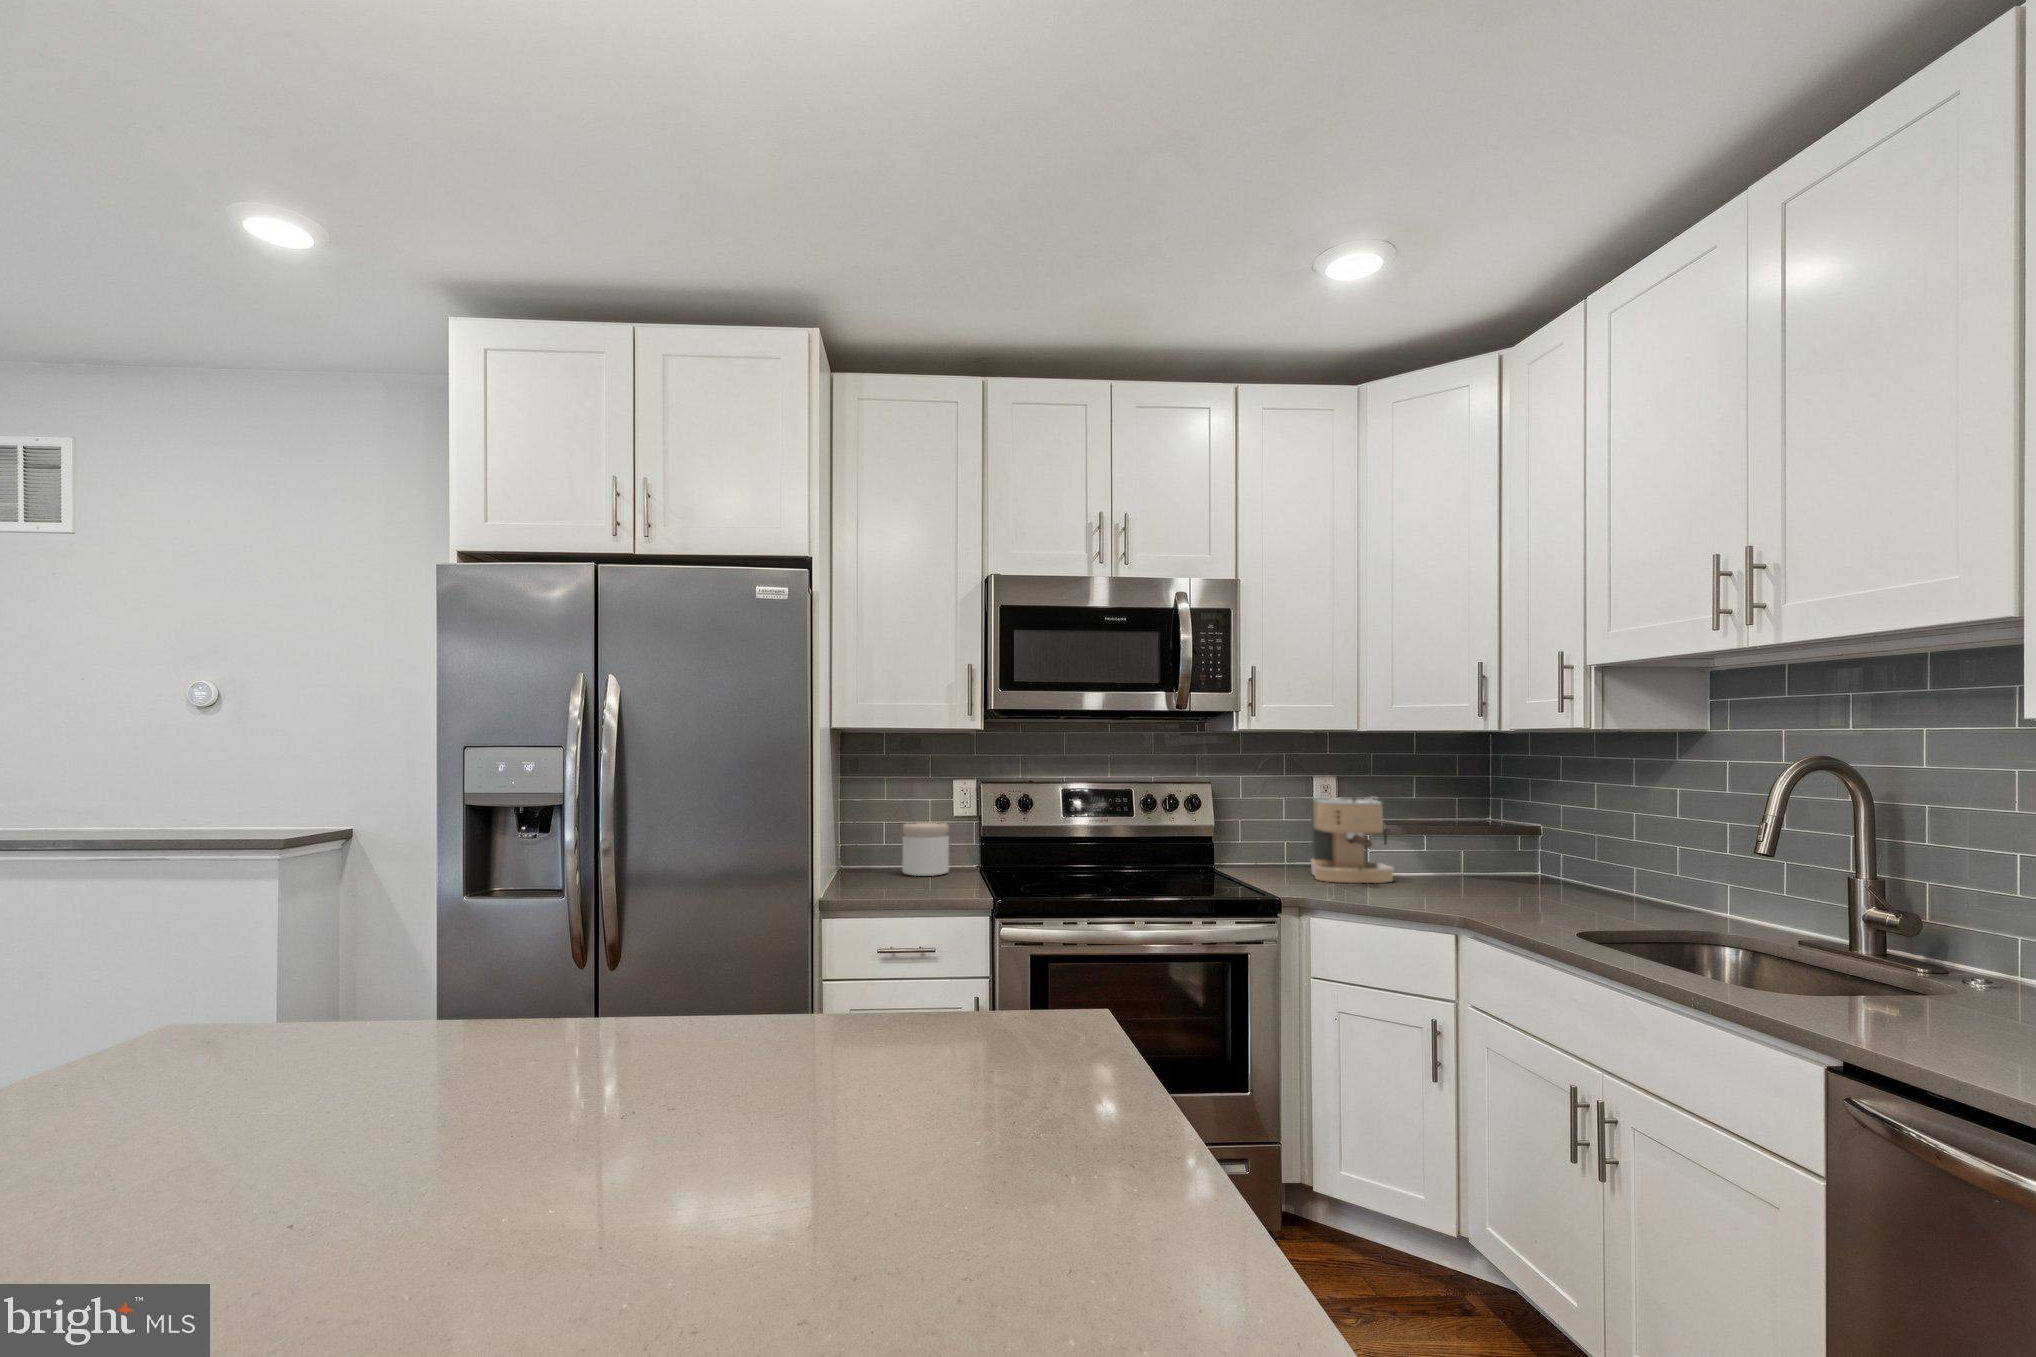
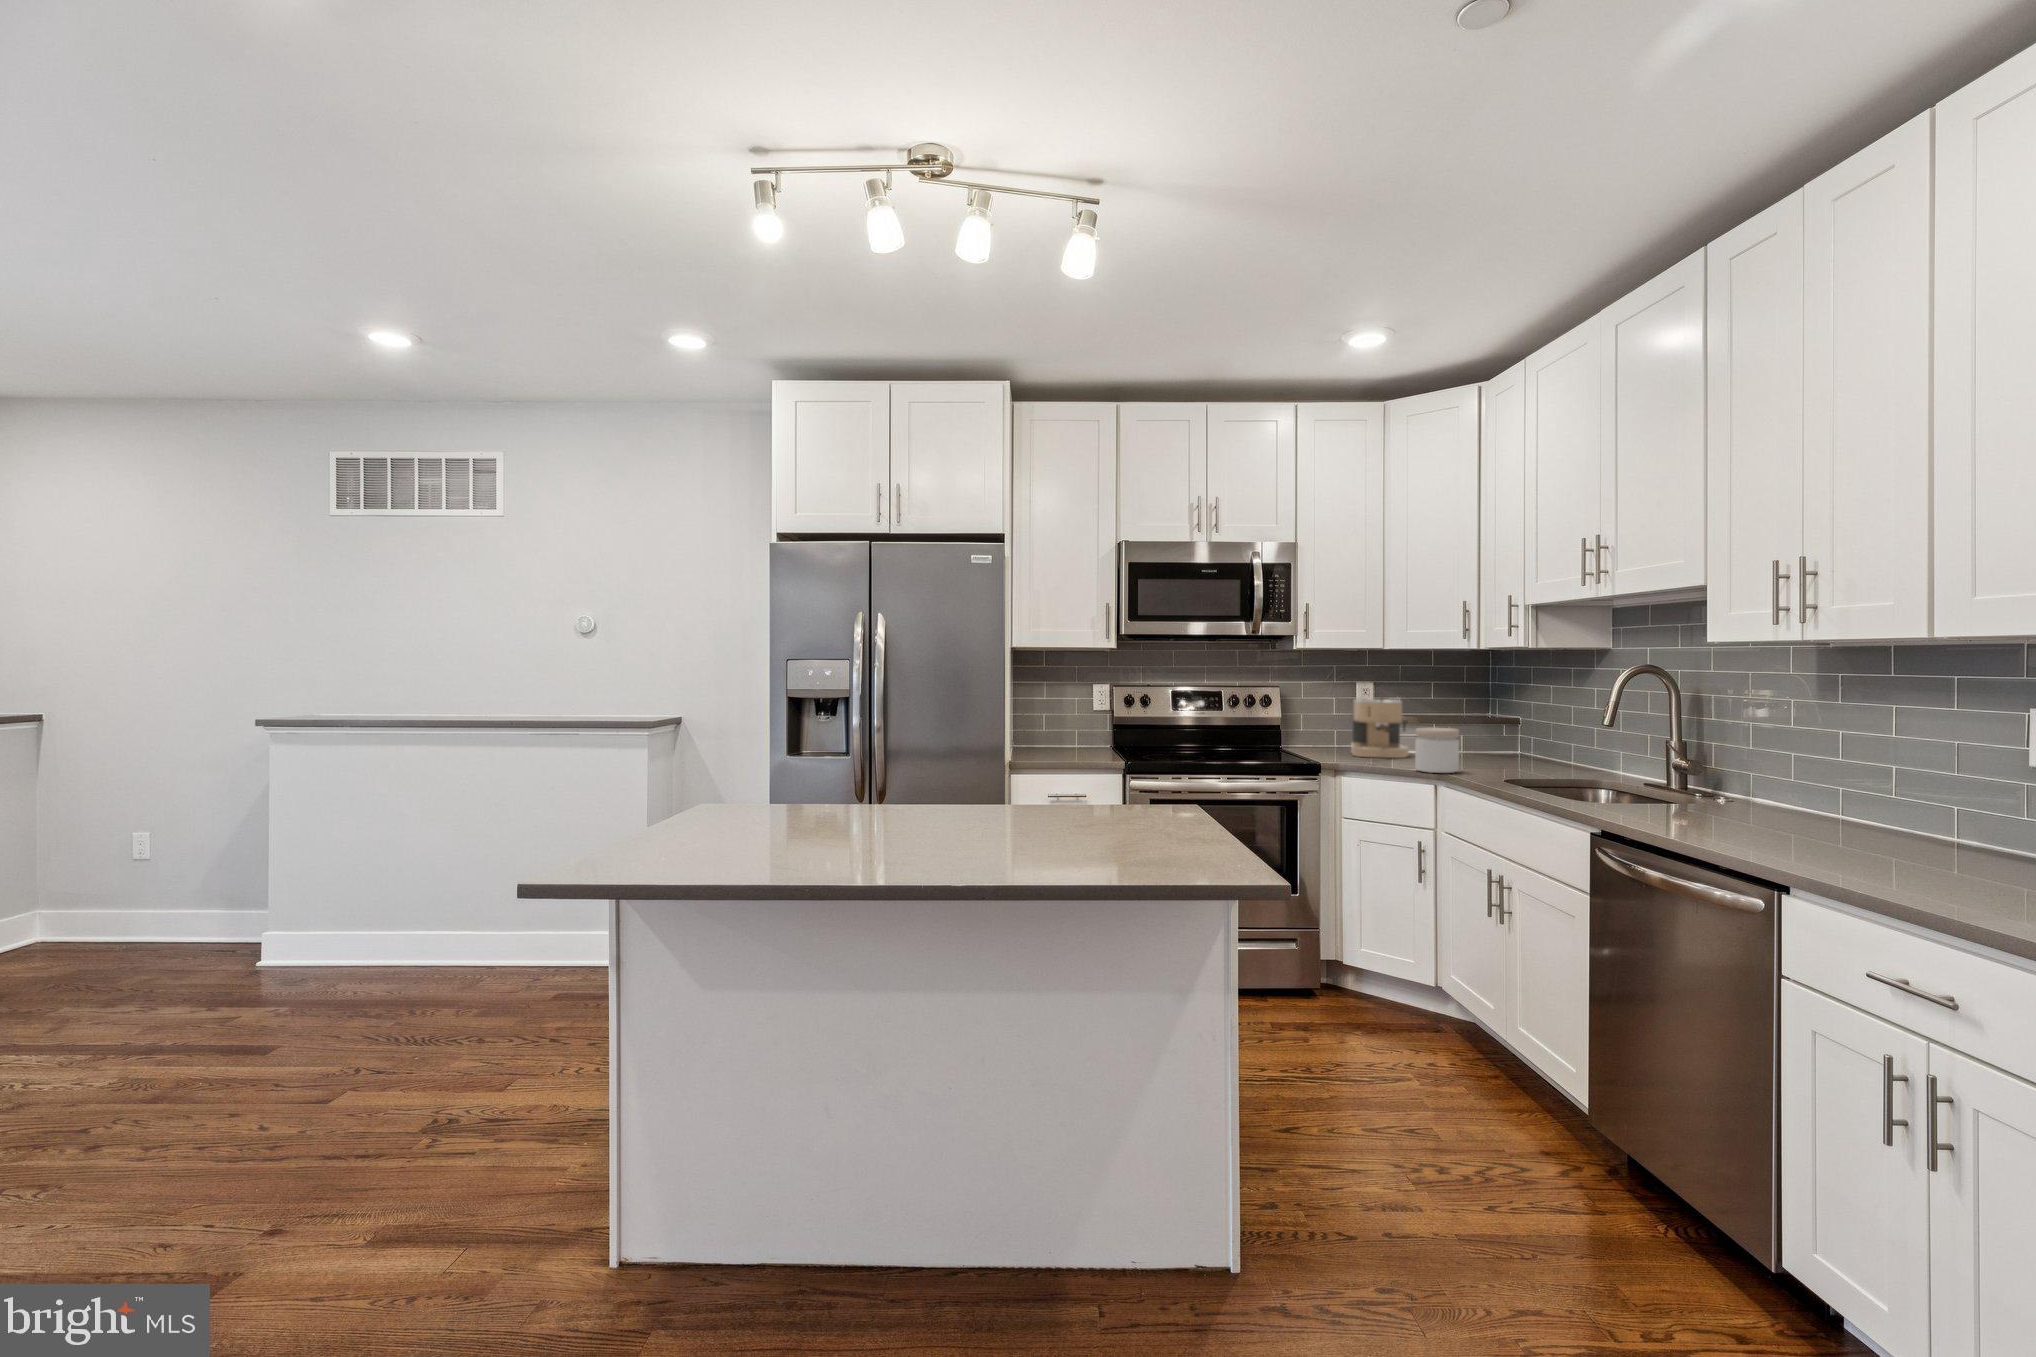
jar: present [902,823,949,876] -> present [1415,728,1459,773]

